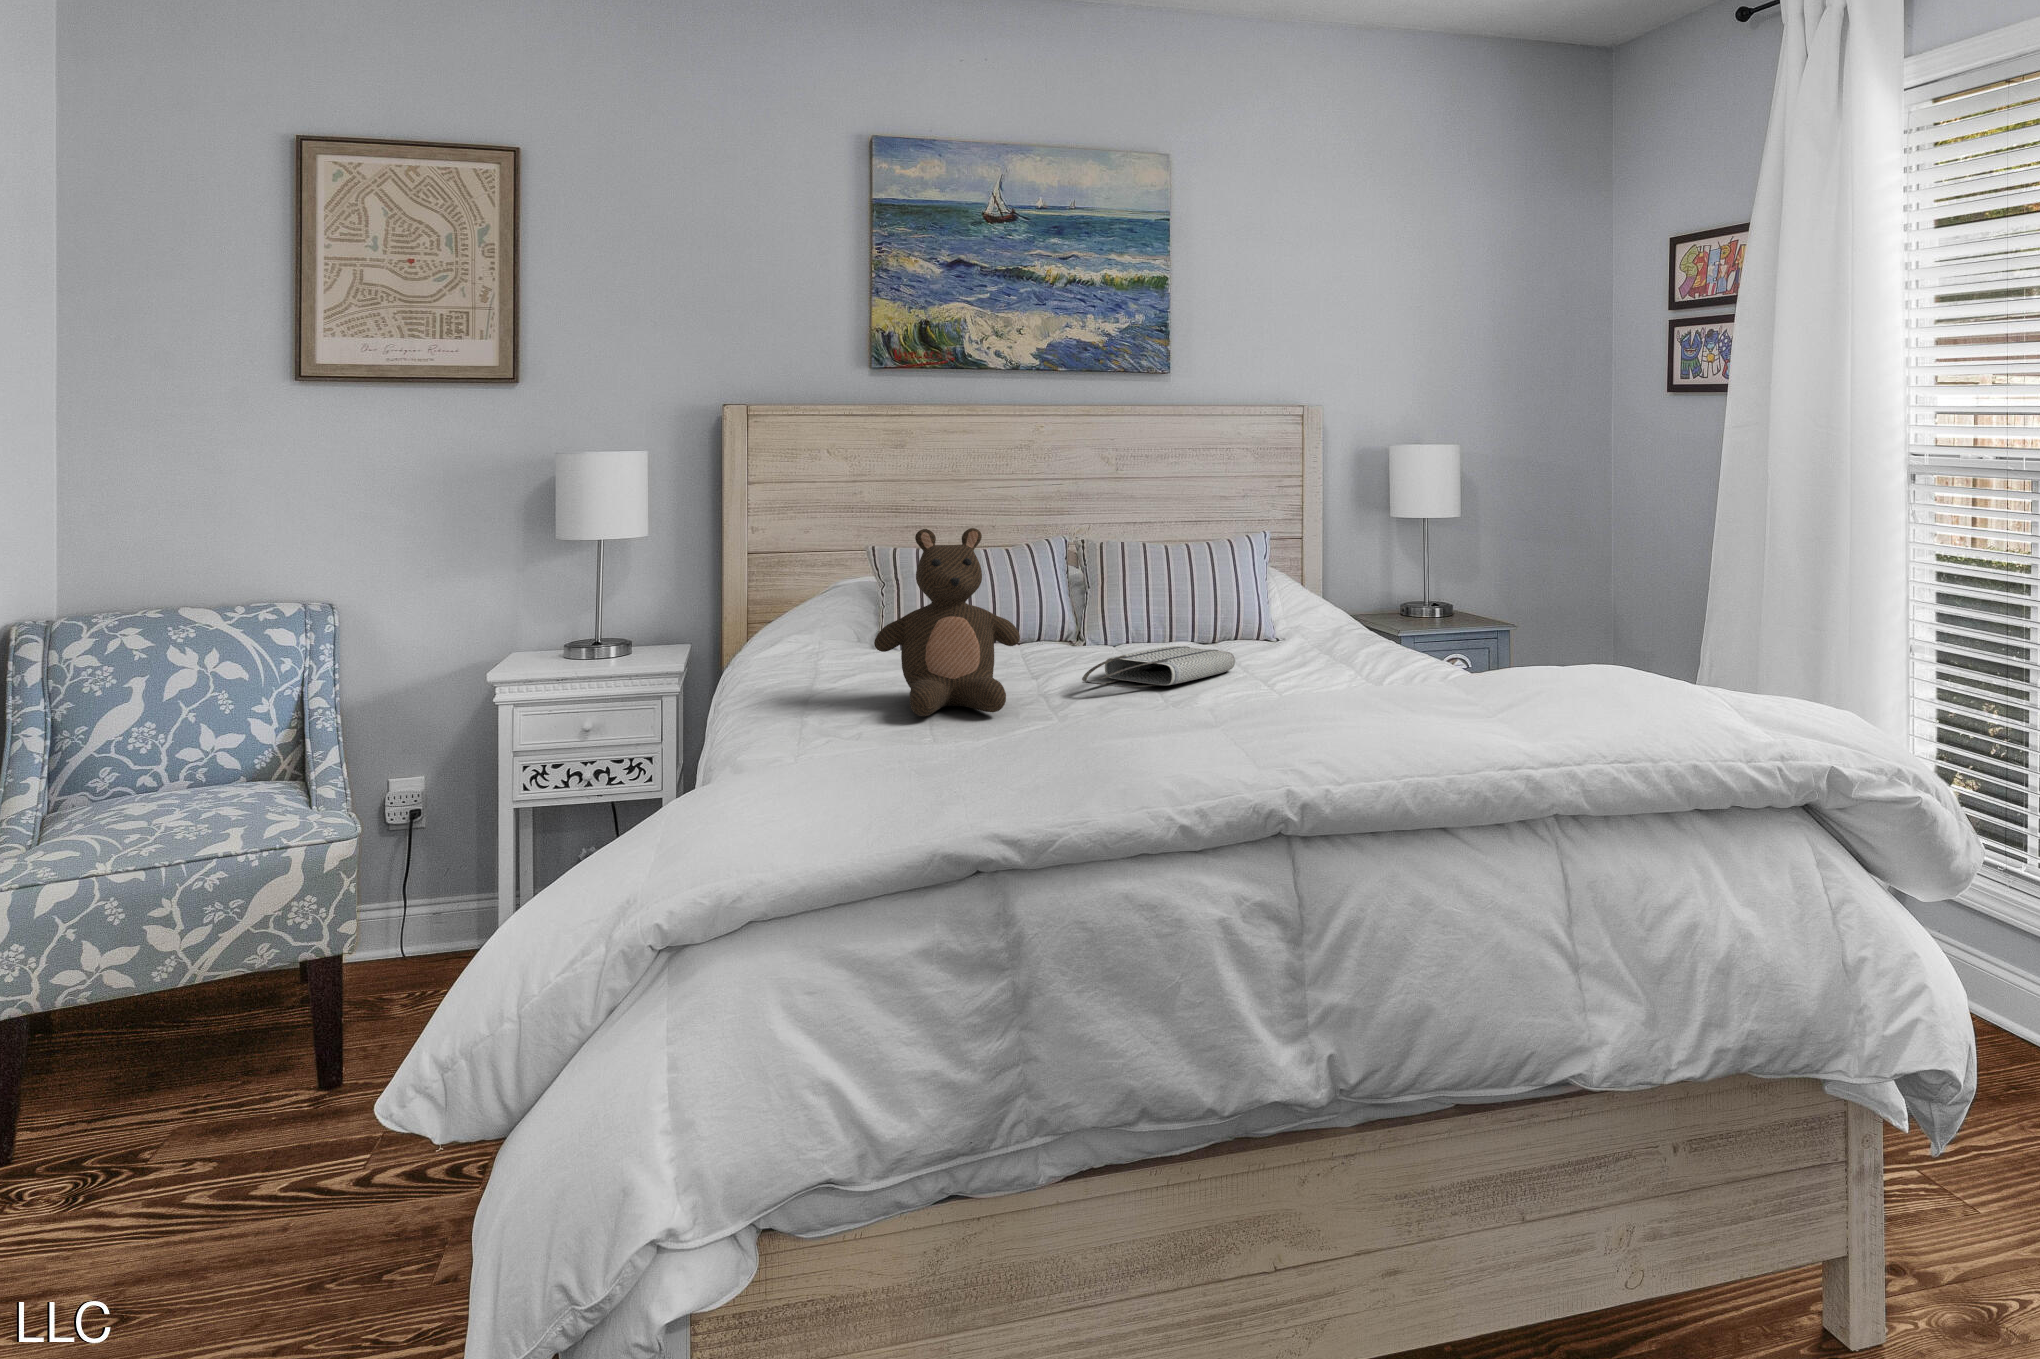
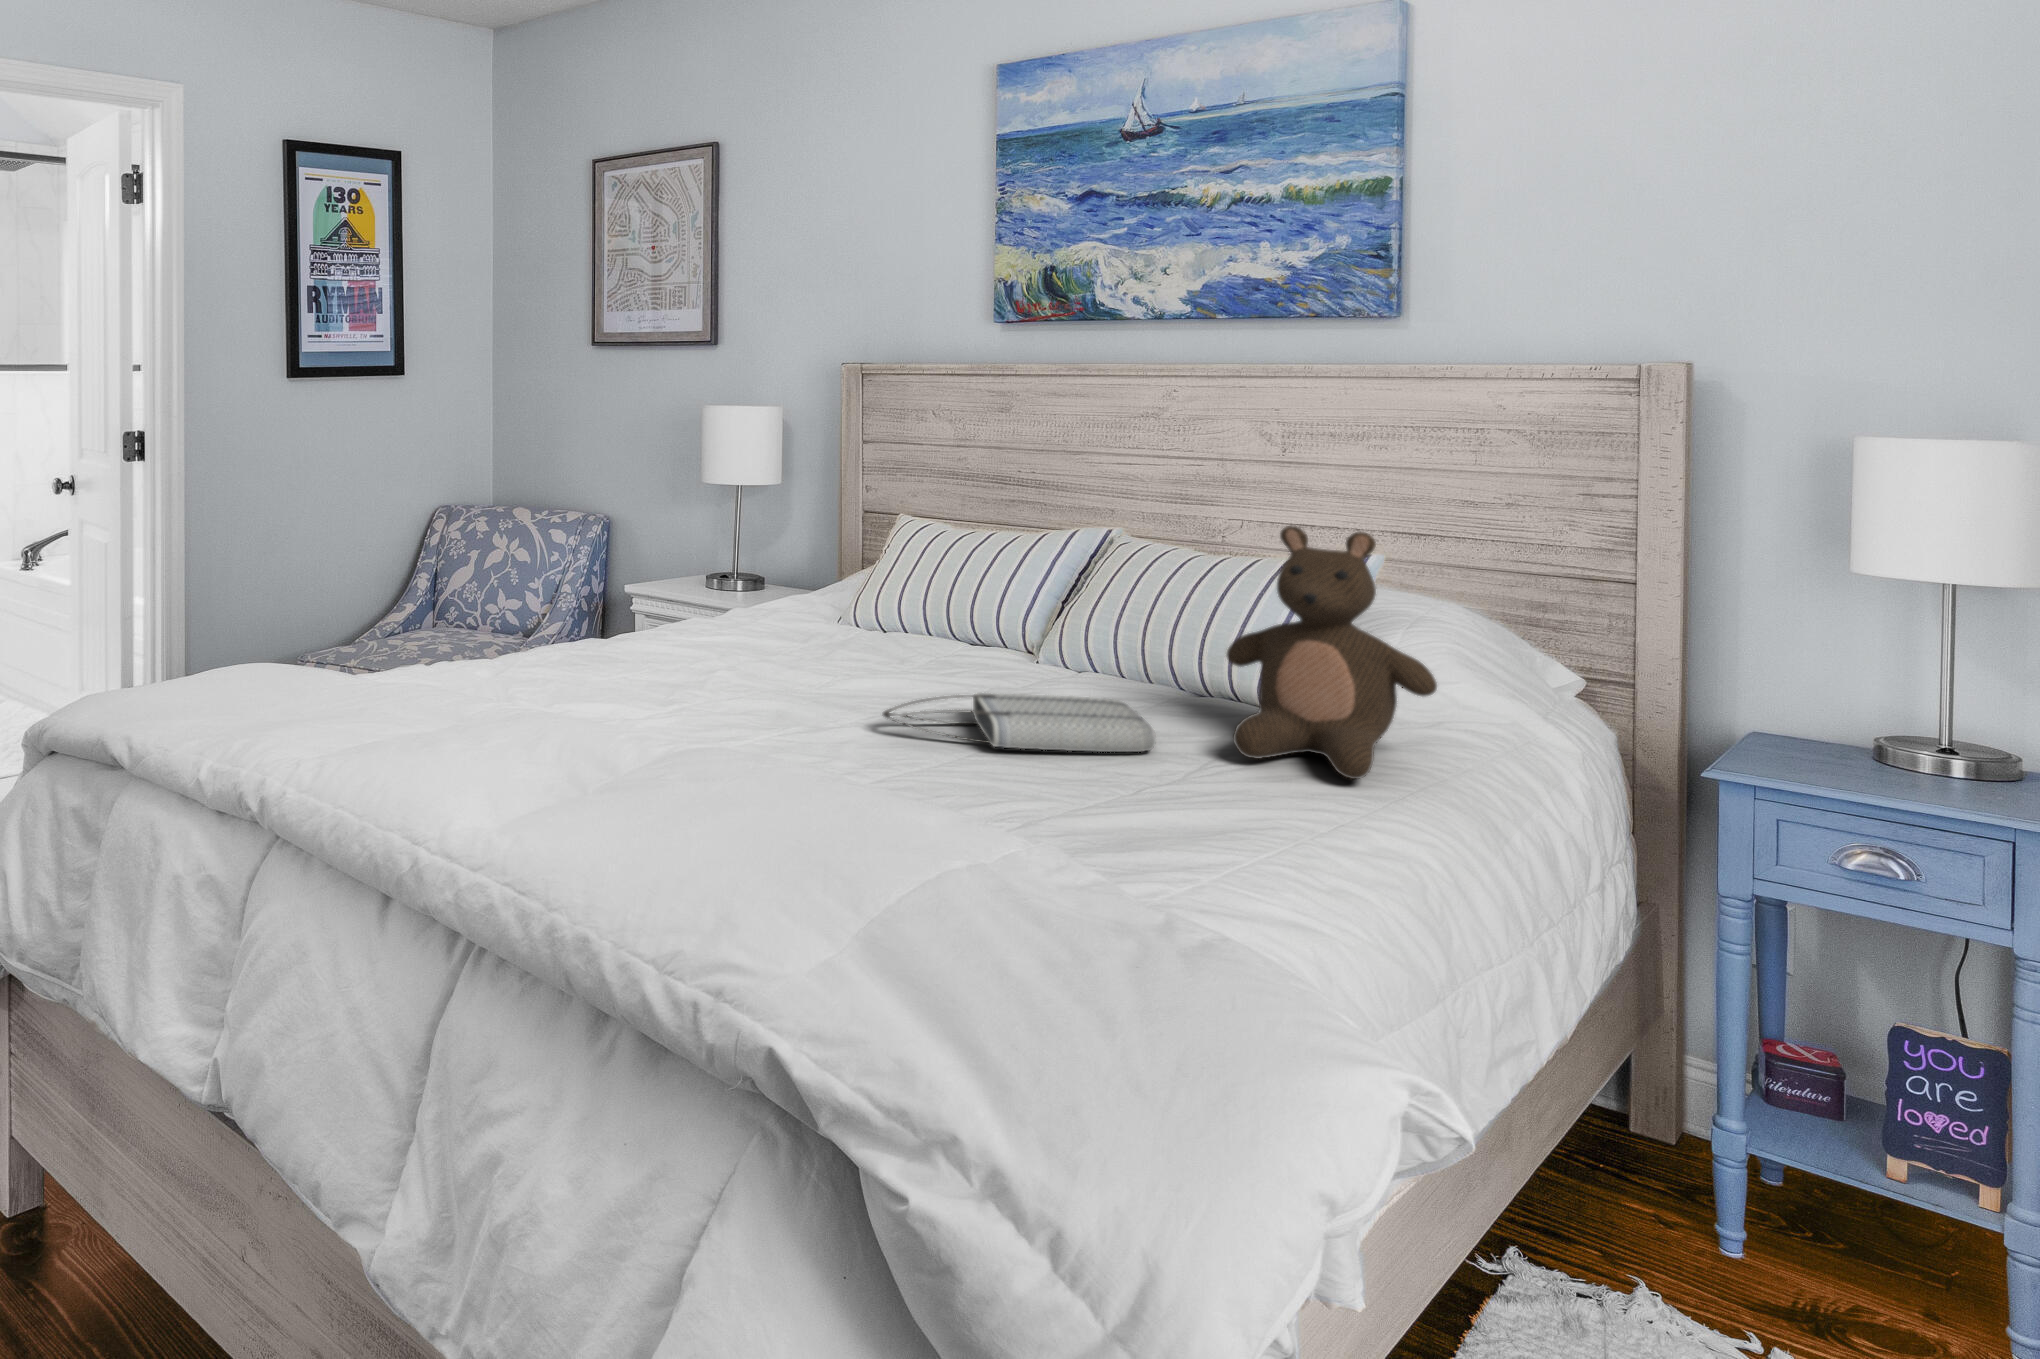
stuffed bear: present [874,528,1020,716] -> present [1227,526,1437,779]

